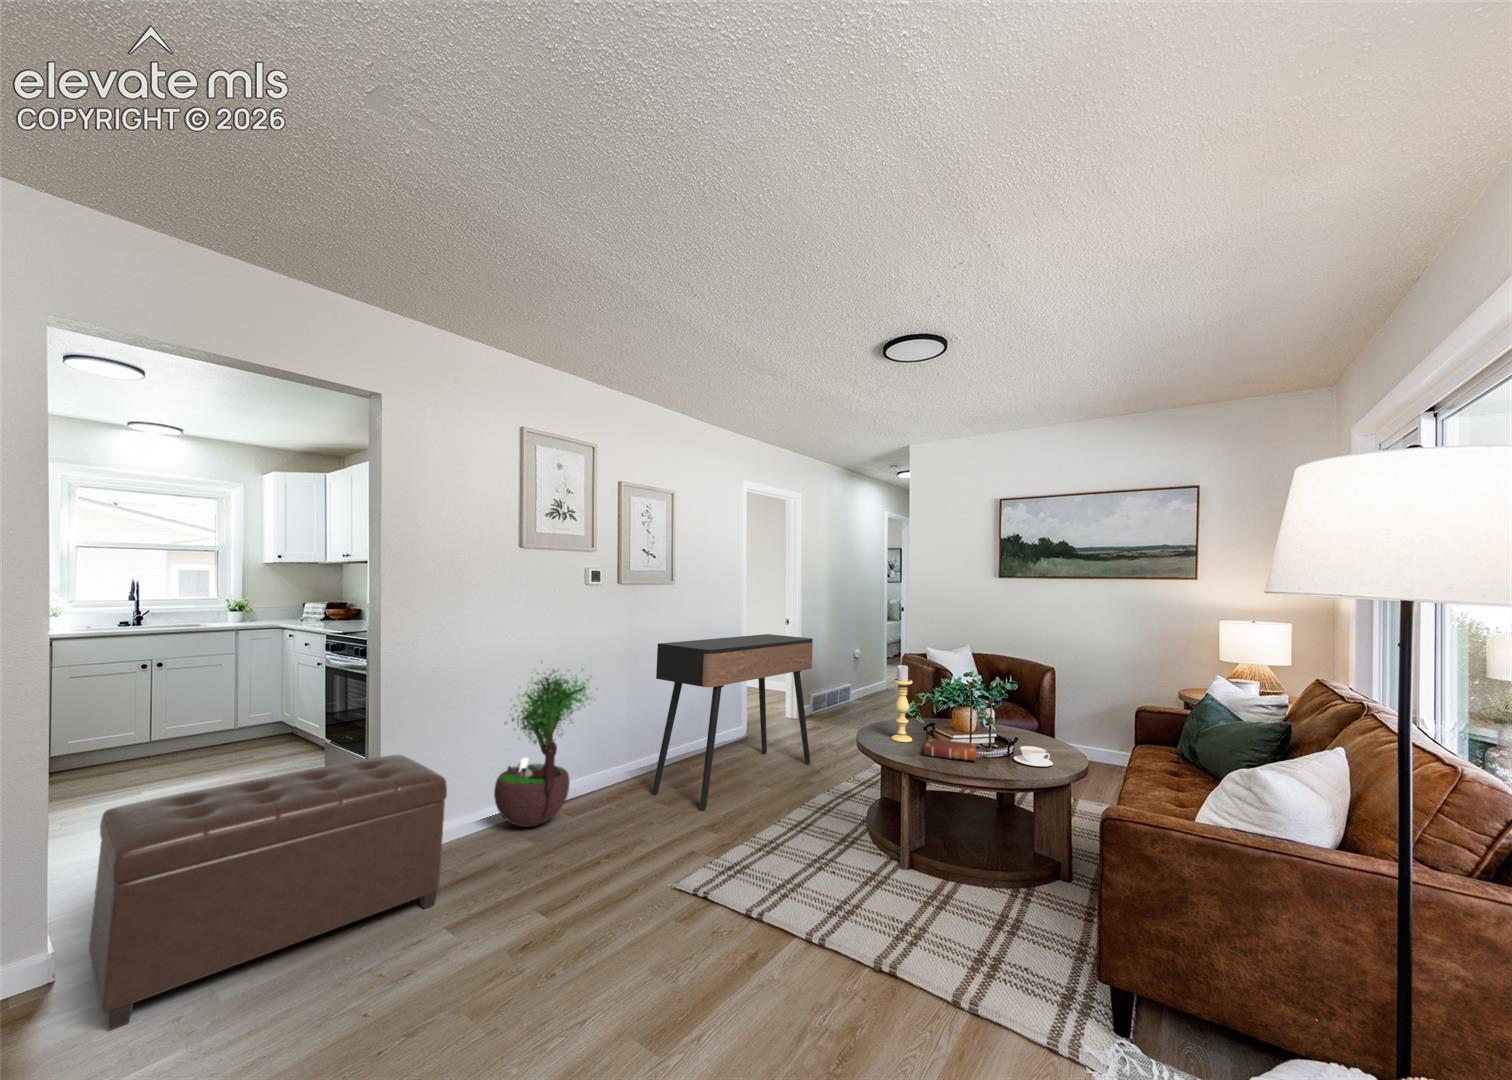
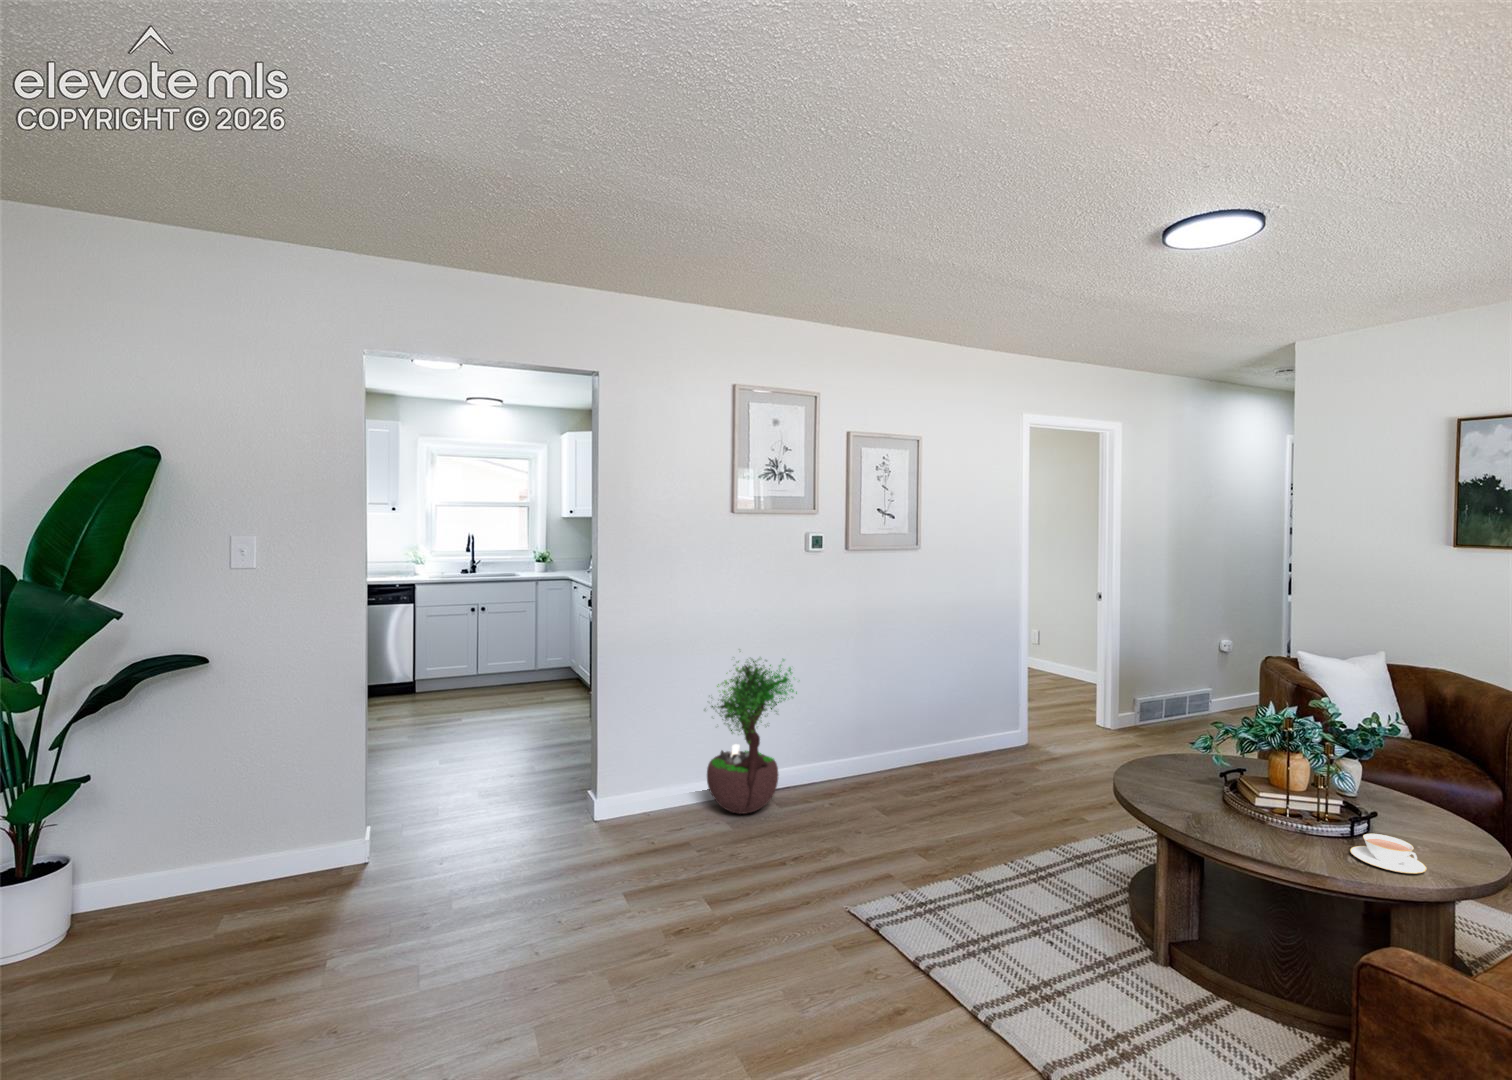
console table: present [652,634,813,810] -> none [877,622,1100,830]
candle holder: present [891,665,912,742] -> none [1158,686,1192,795]
book: present [924,739,977,761] -> none [1188,796,1288,841]
ottoman: present [89,755,447,1030] -> none [399,730,636,912]

